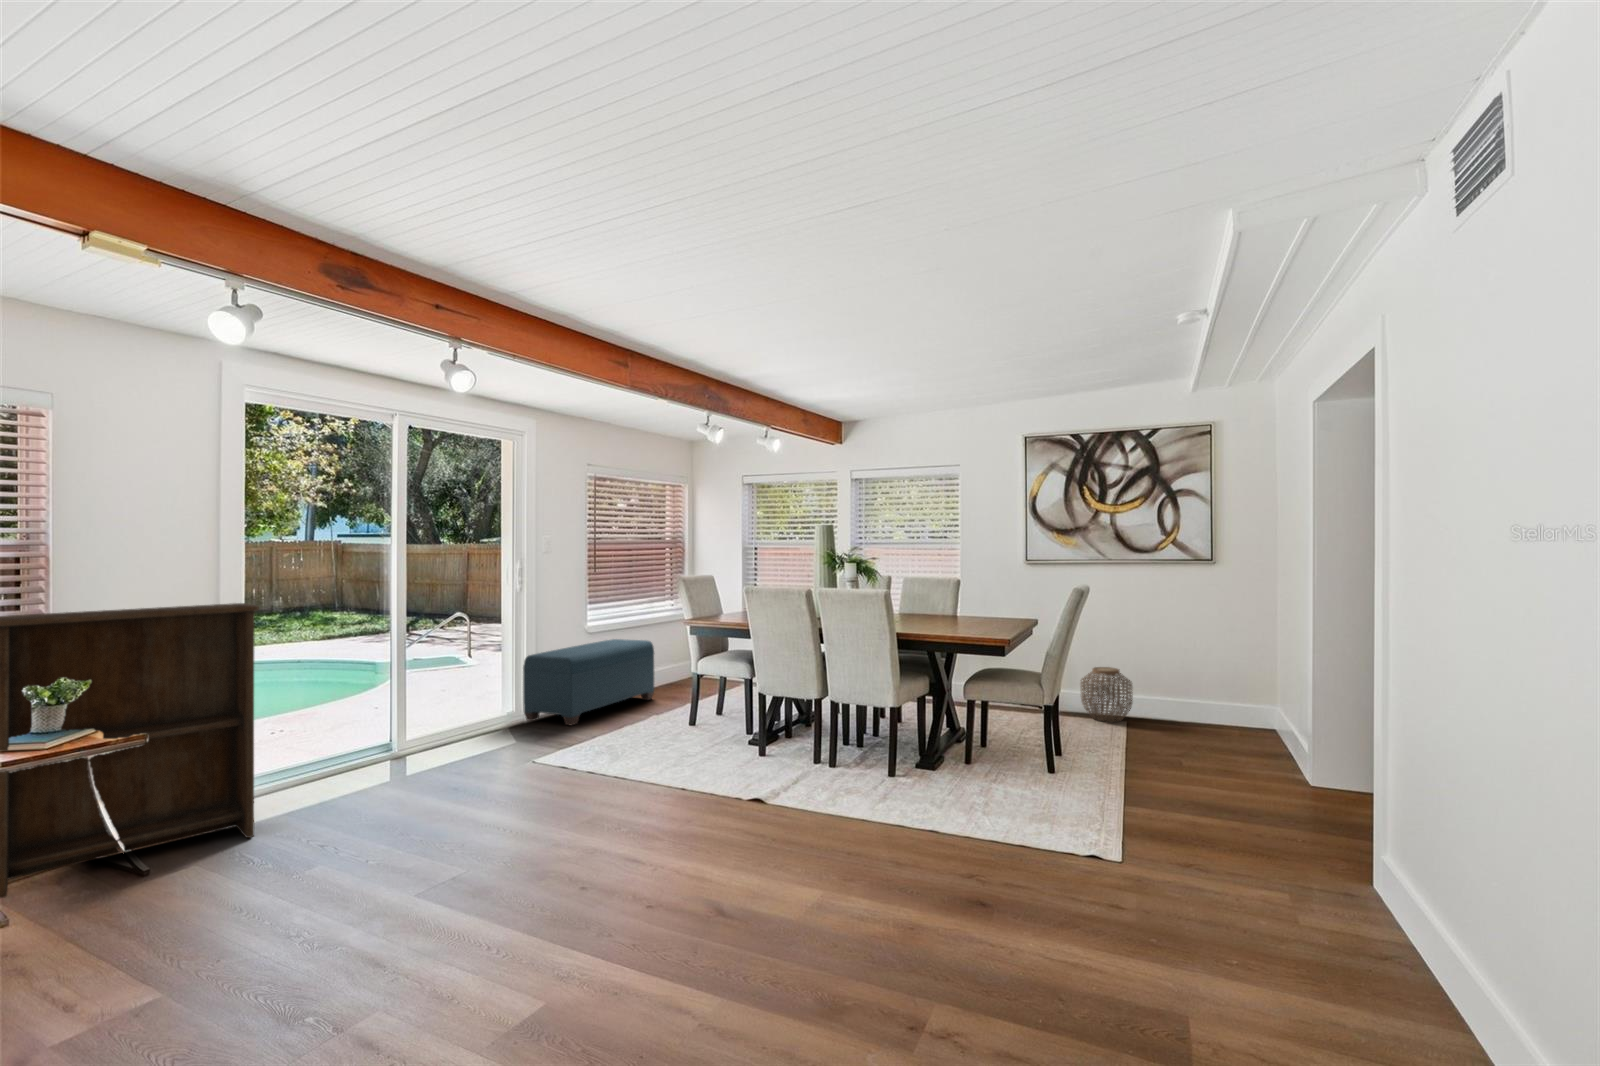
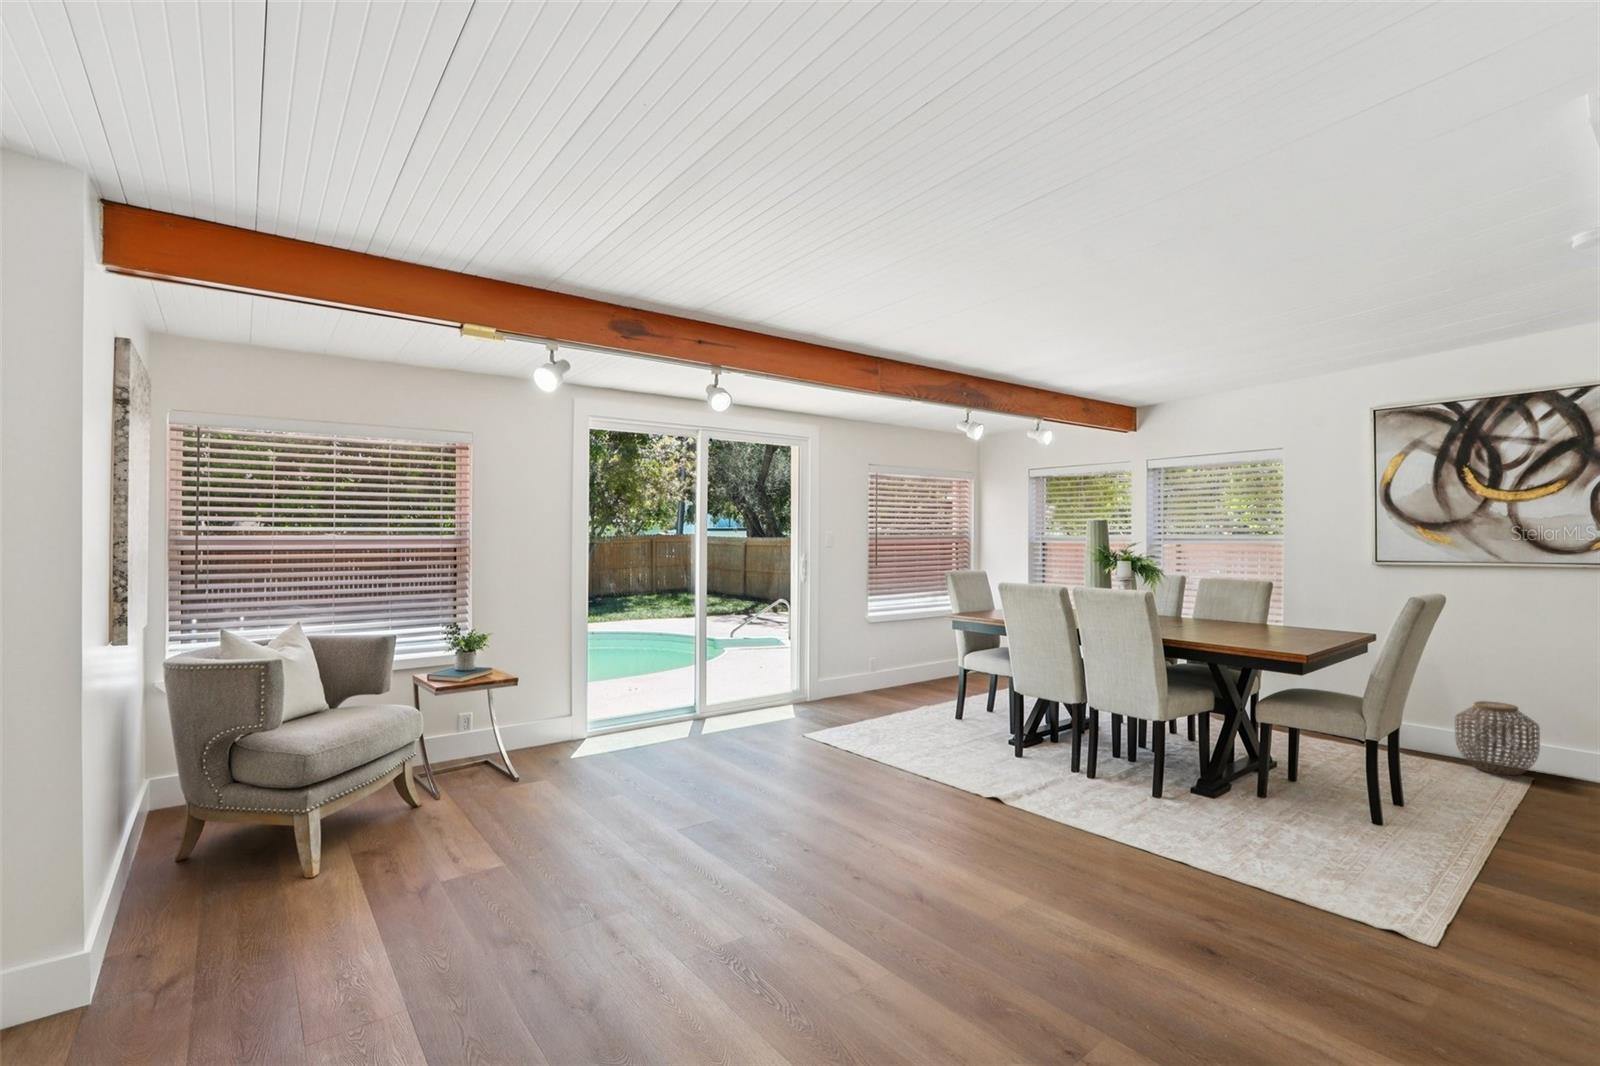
bookshelf: present [0,603,259,898] -> none [432,586,588,785]
bench: present [523,639,654,725] -> none [806,632,931,710]

